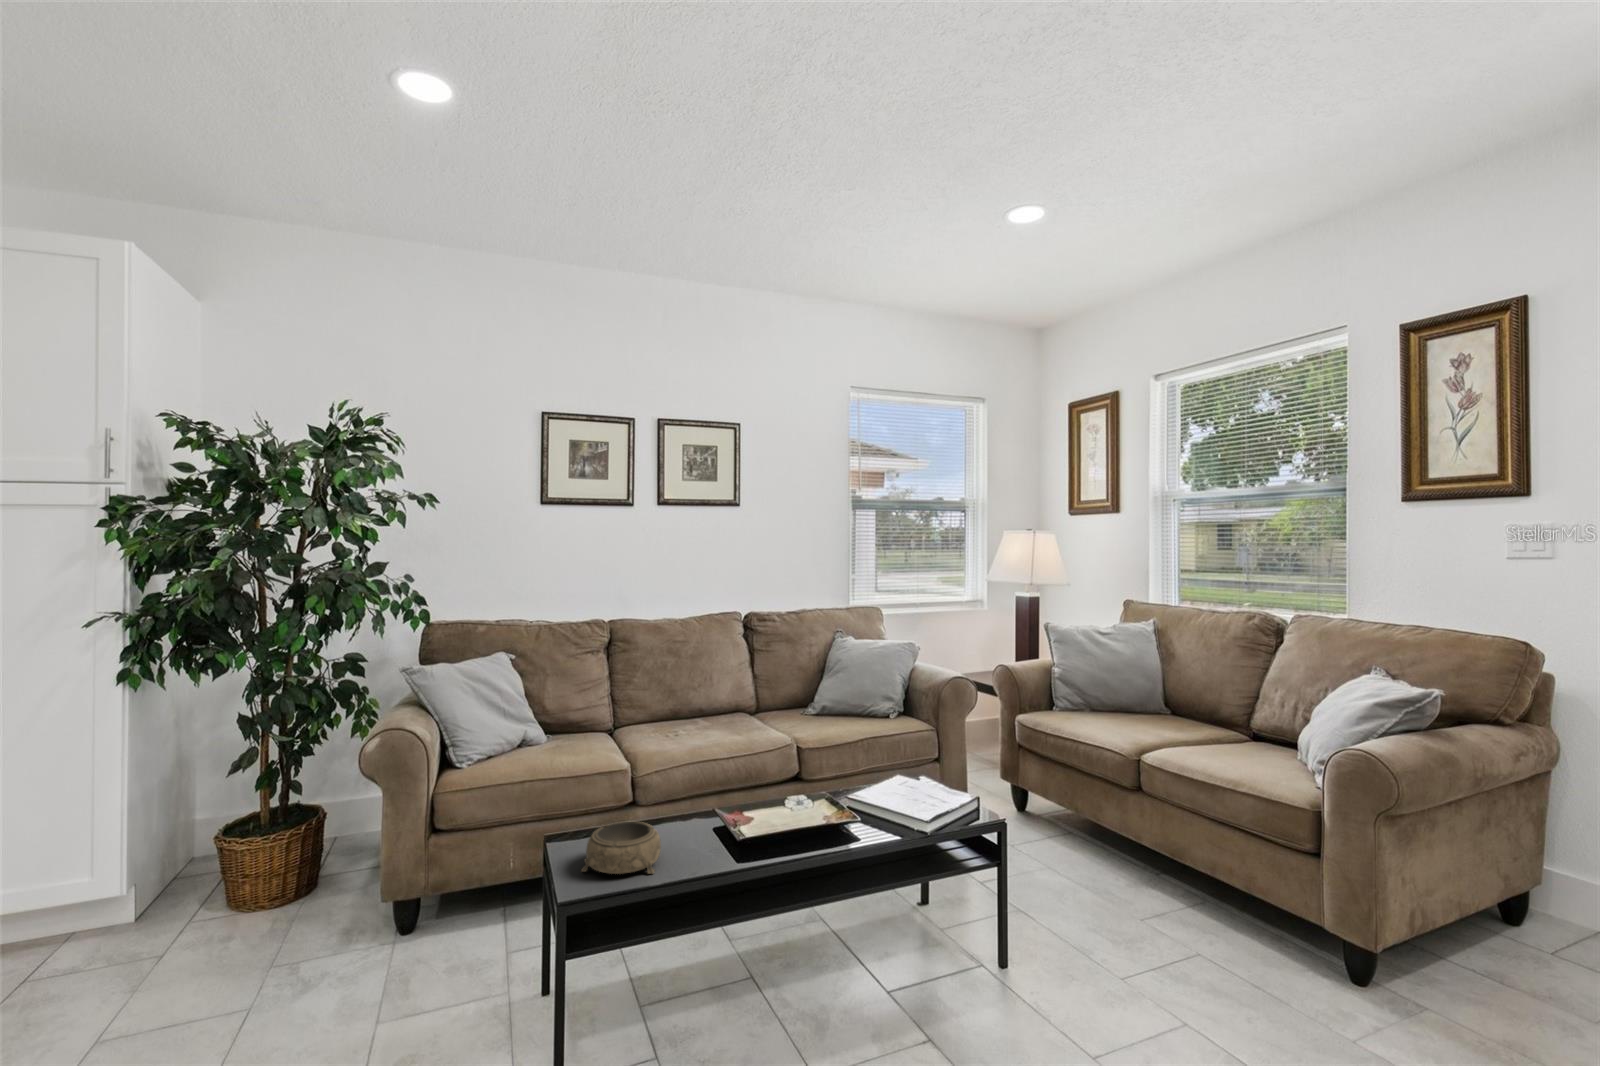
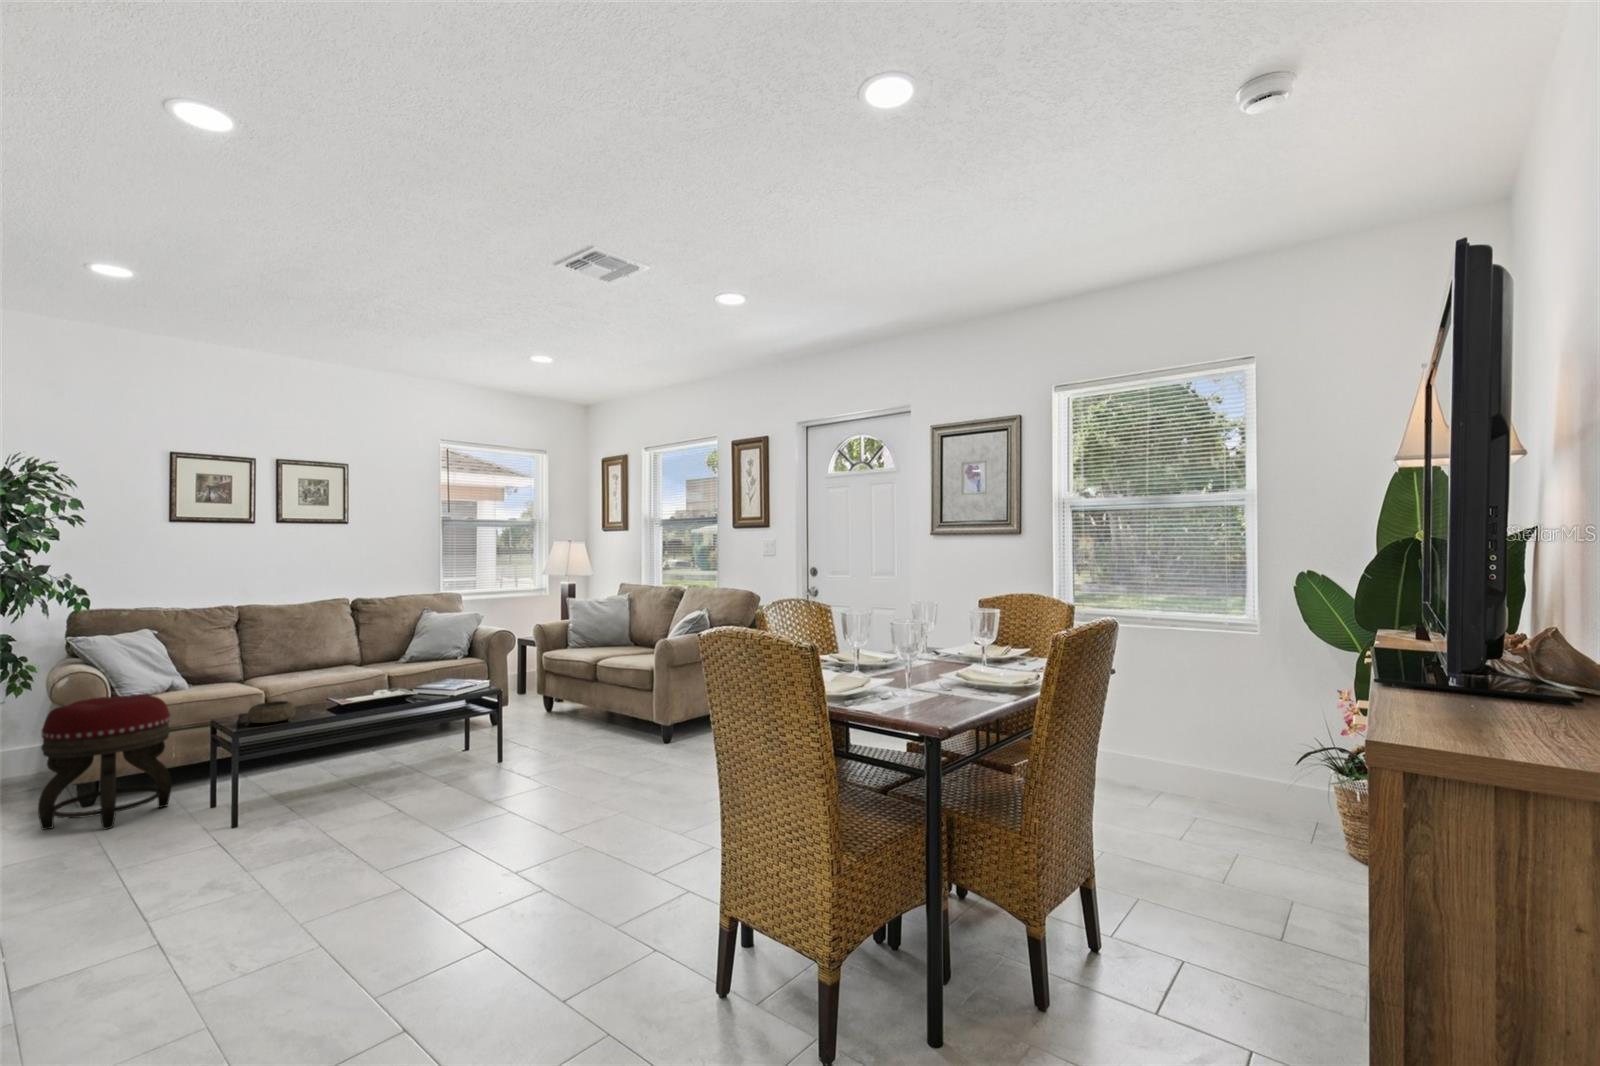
footstool: none [323,770,498,1018] -> present [38,694,172,830]

